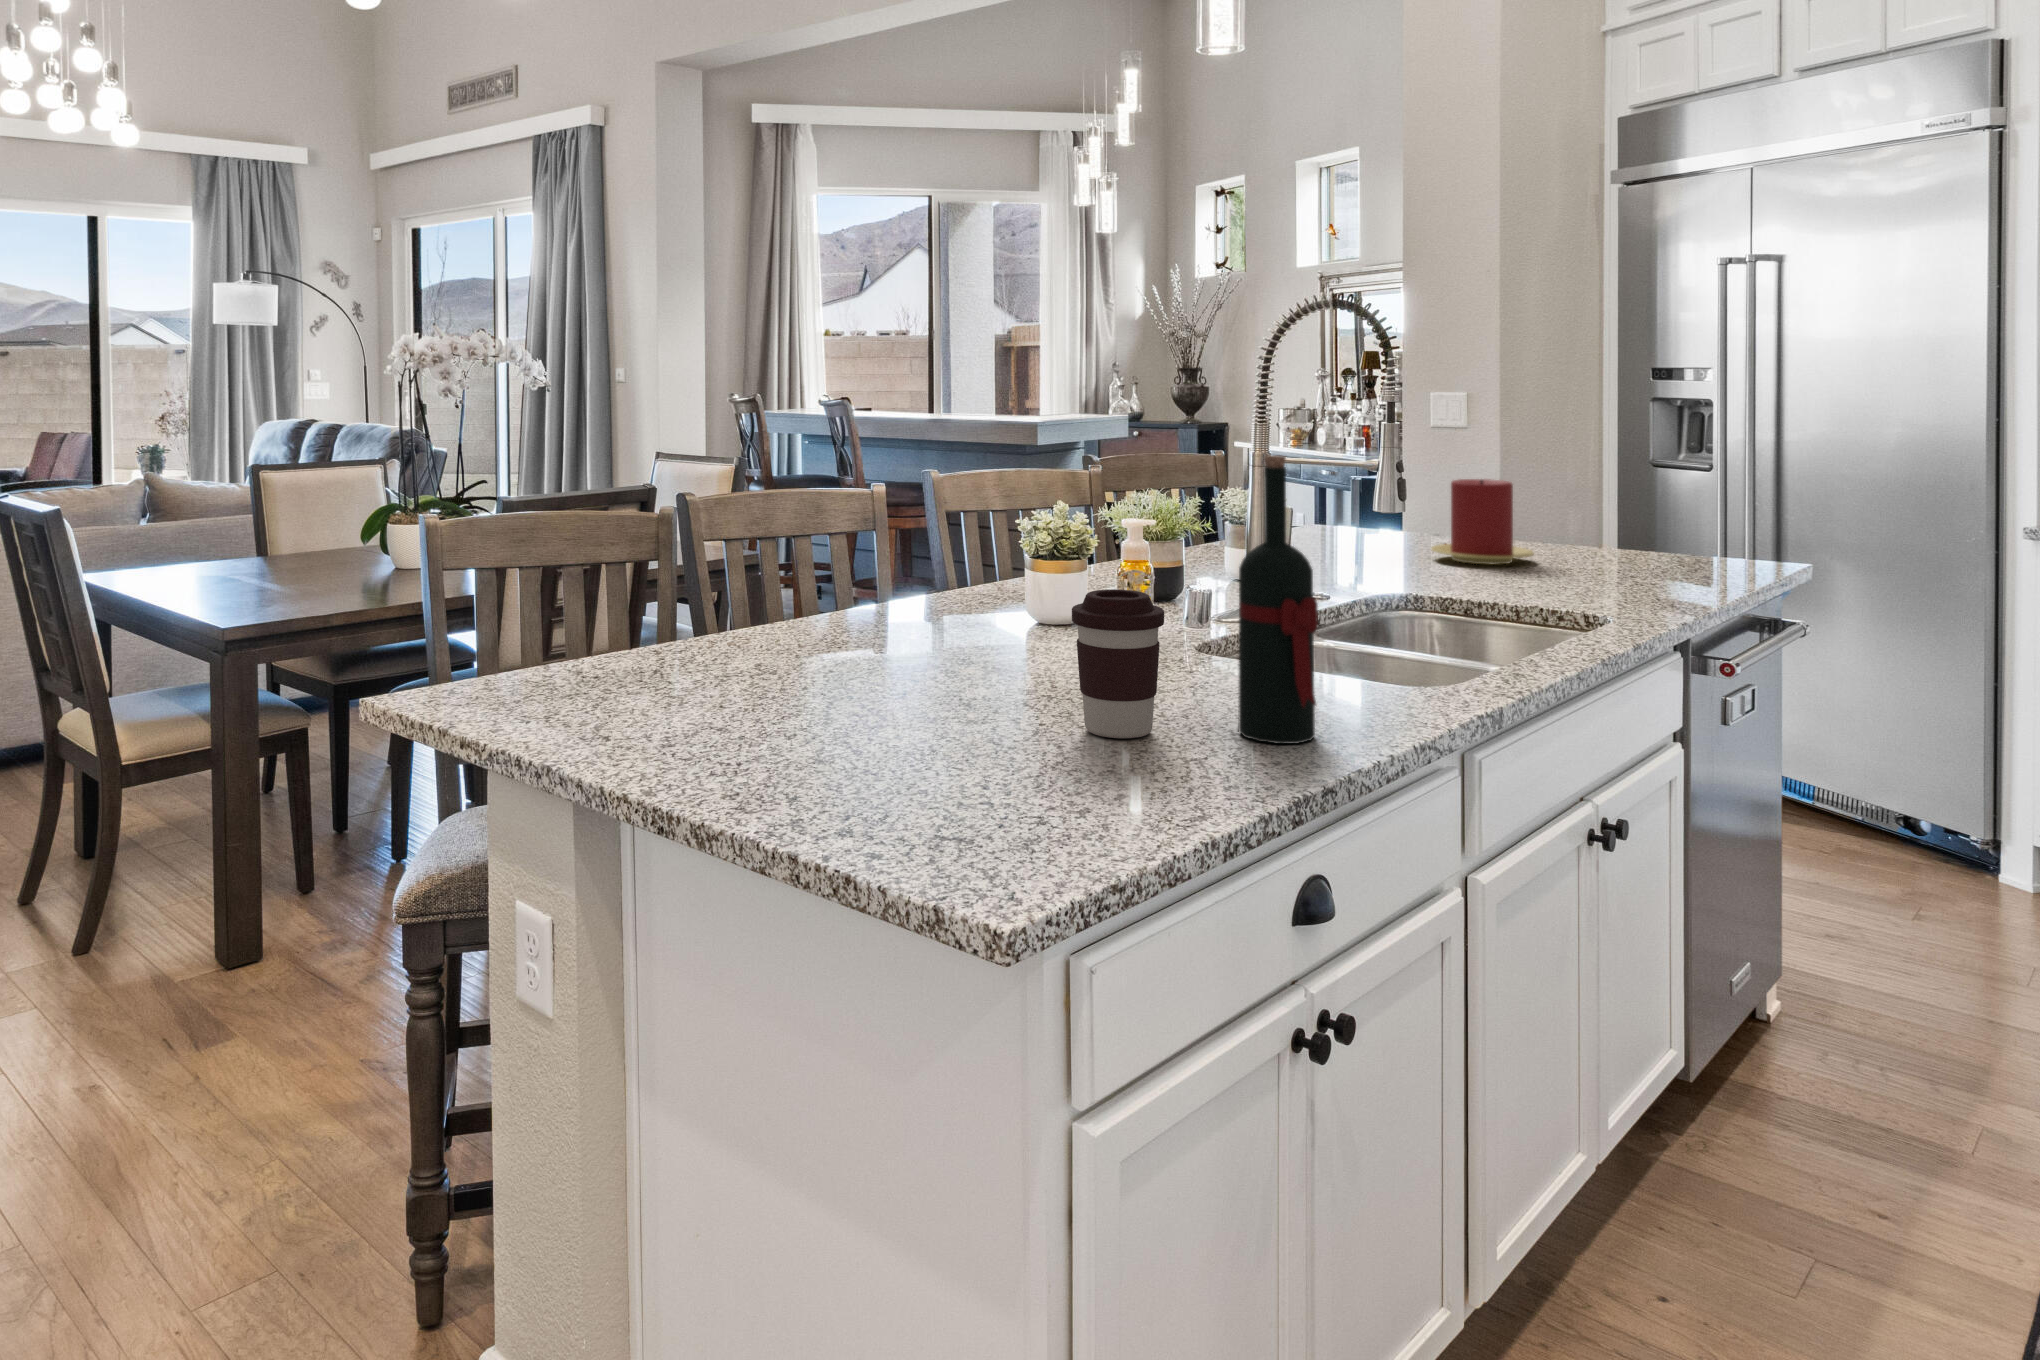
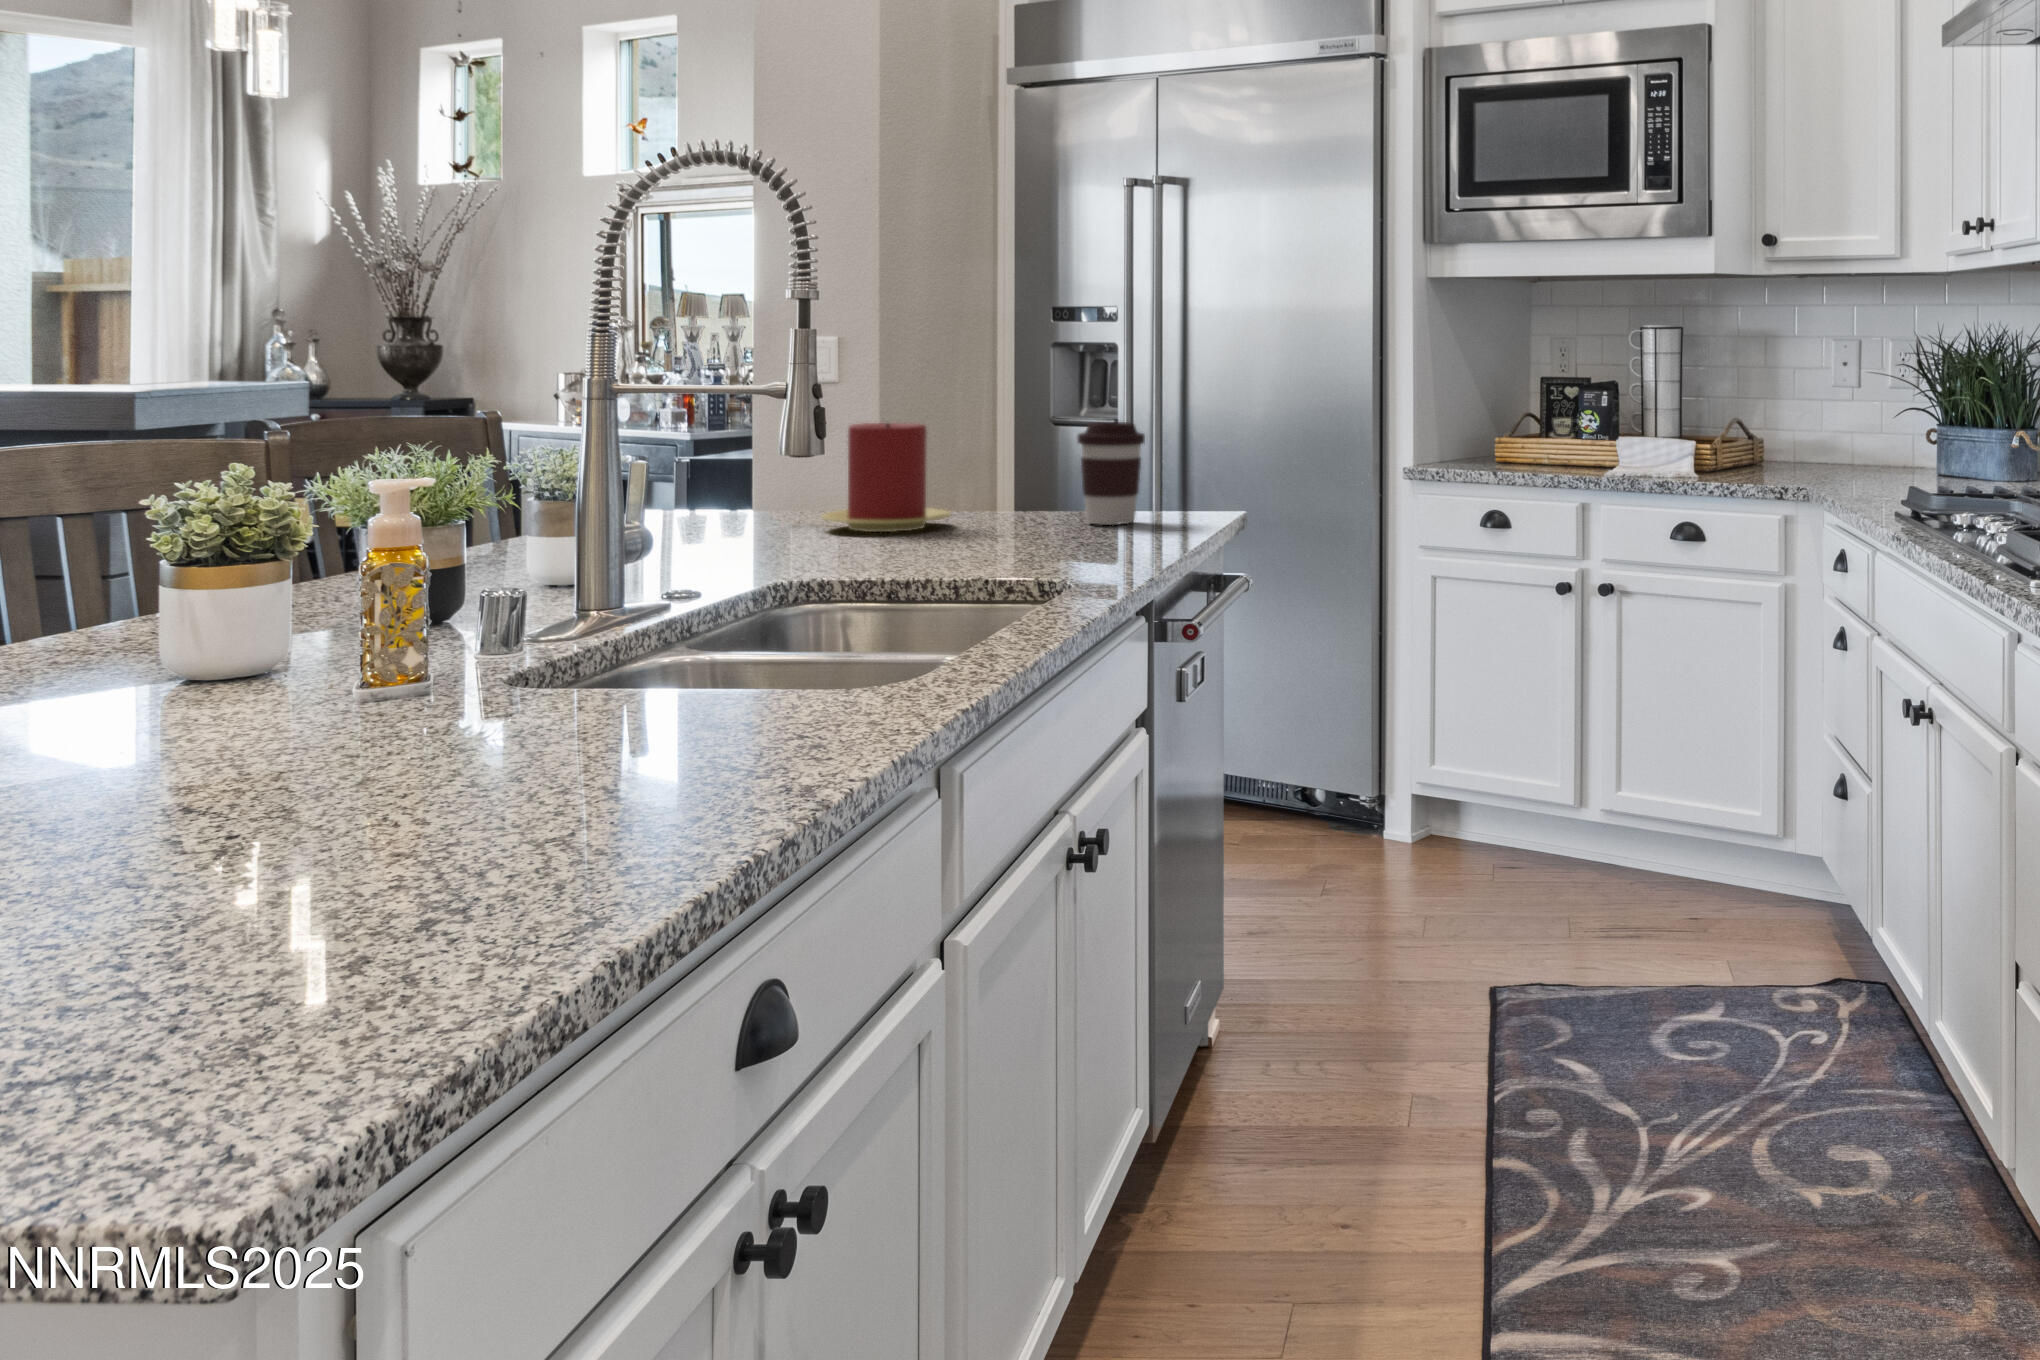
wine bottle: present [1238,455,1318,744] -> none [619,335,755,789]
coffee cup: present [1072,589,1164,738] -> present [1077,422,1145,525]

